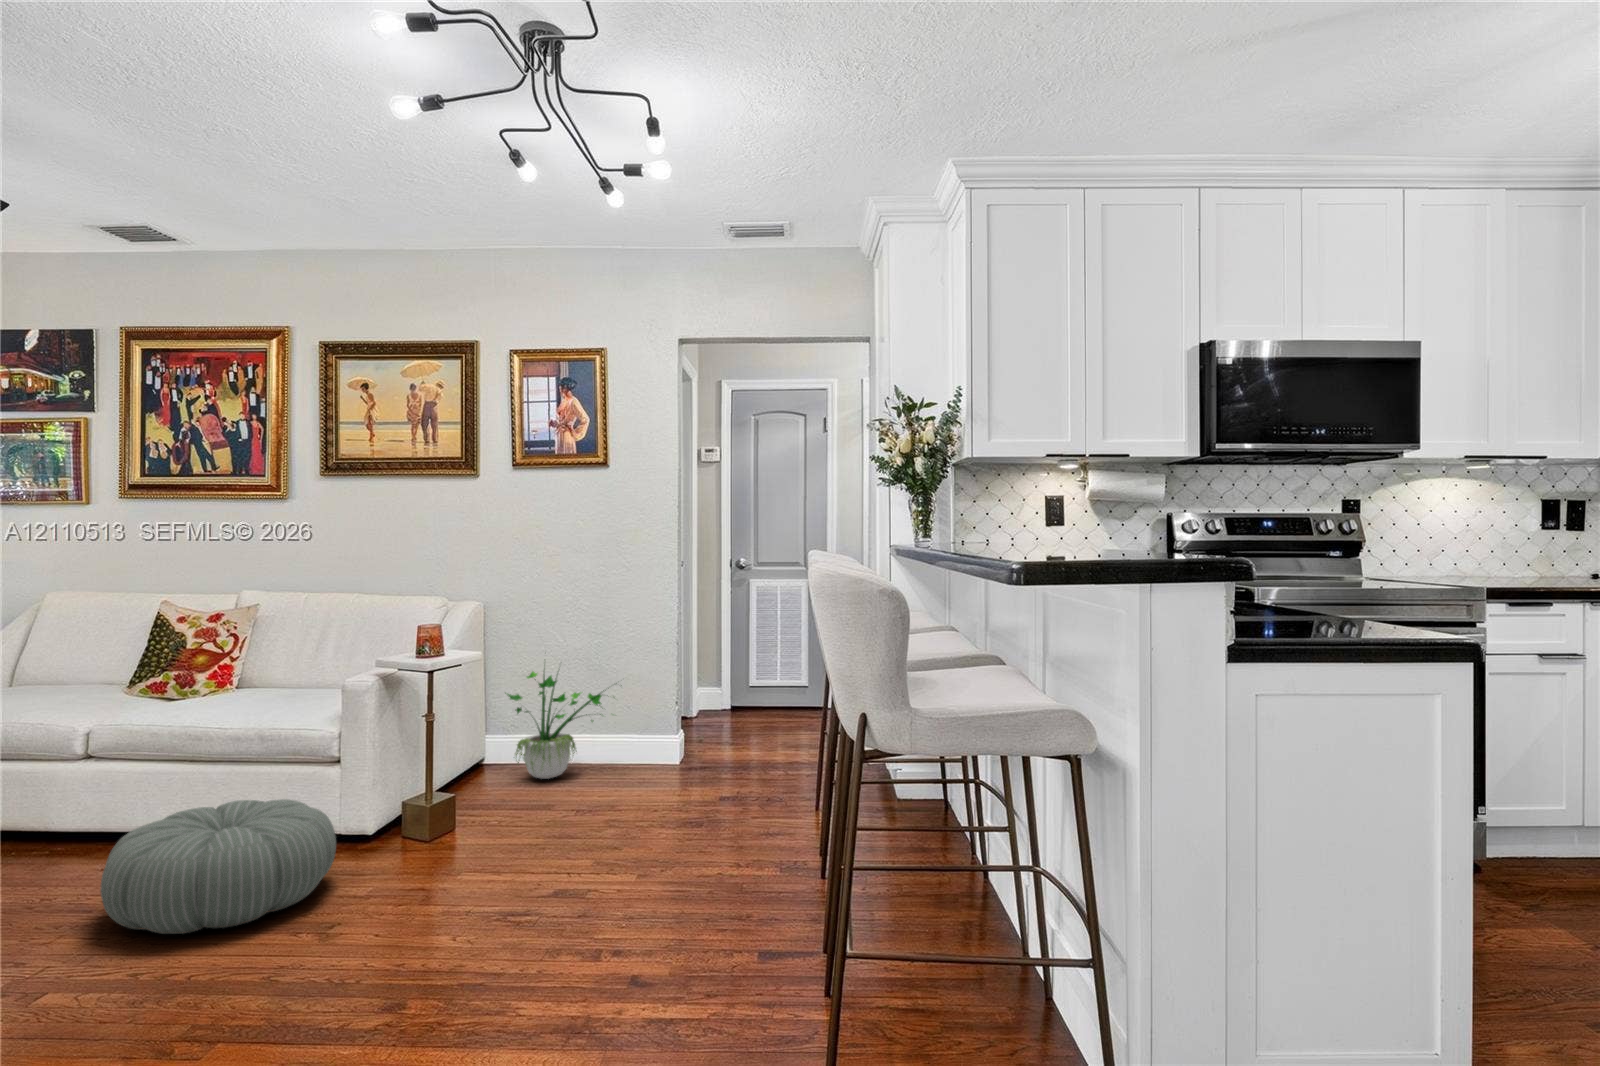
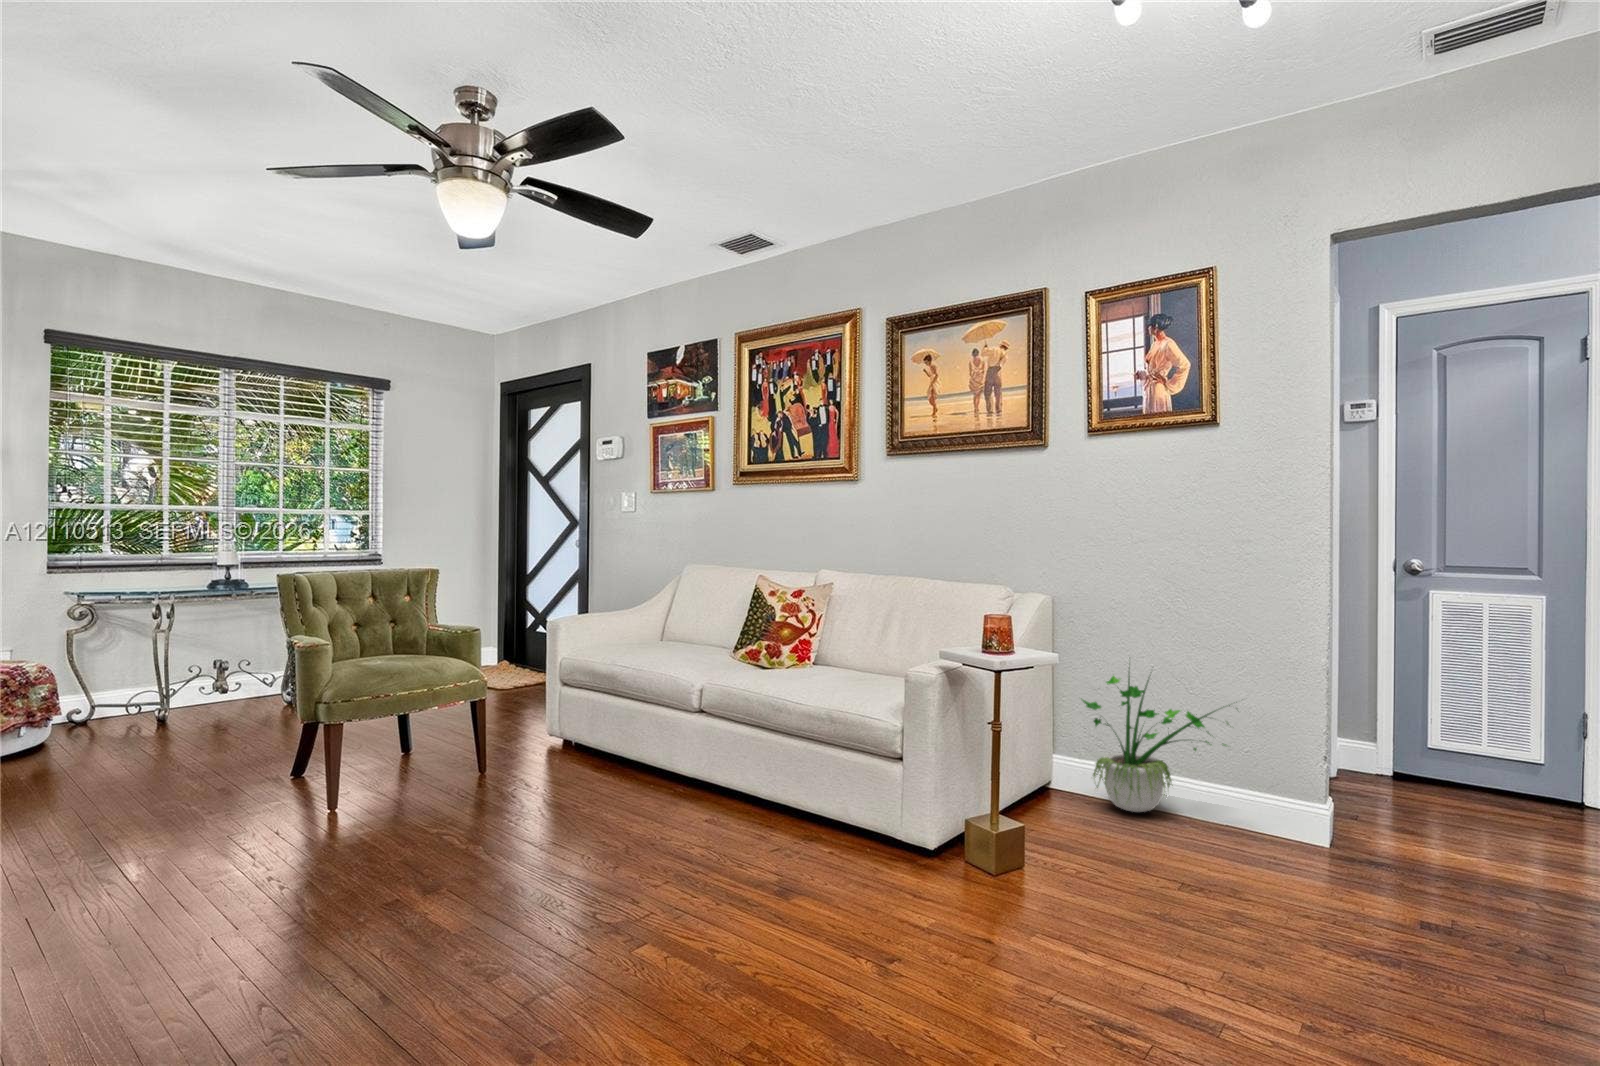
pouf: present [100,799,336,934] -> none [674,793,896,954]

